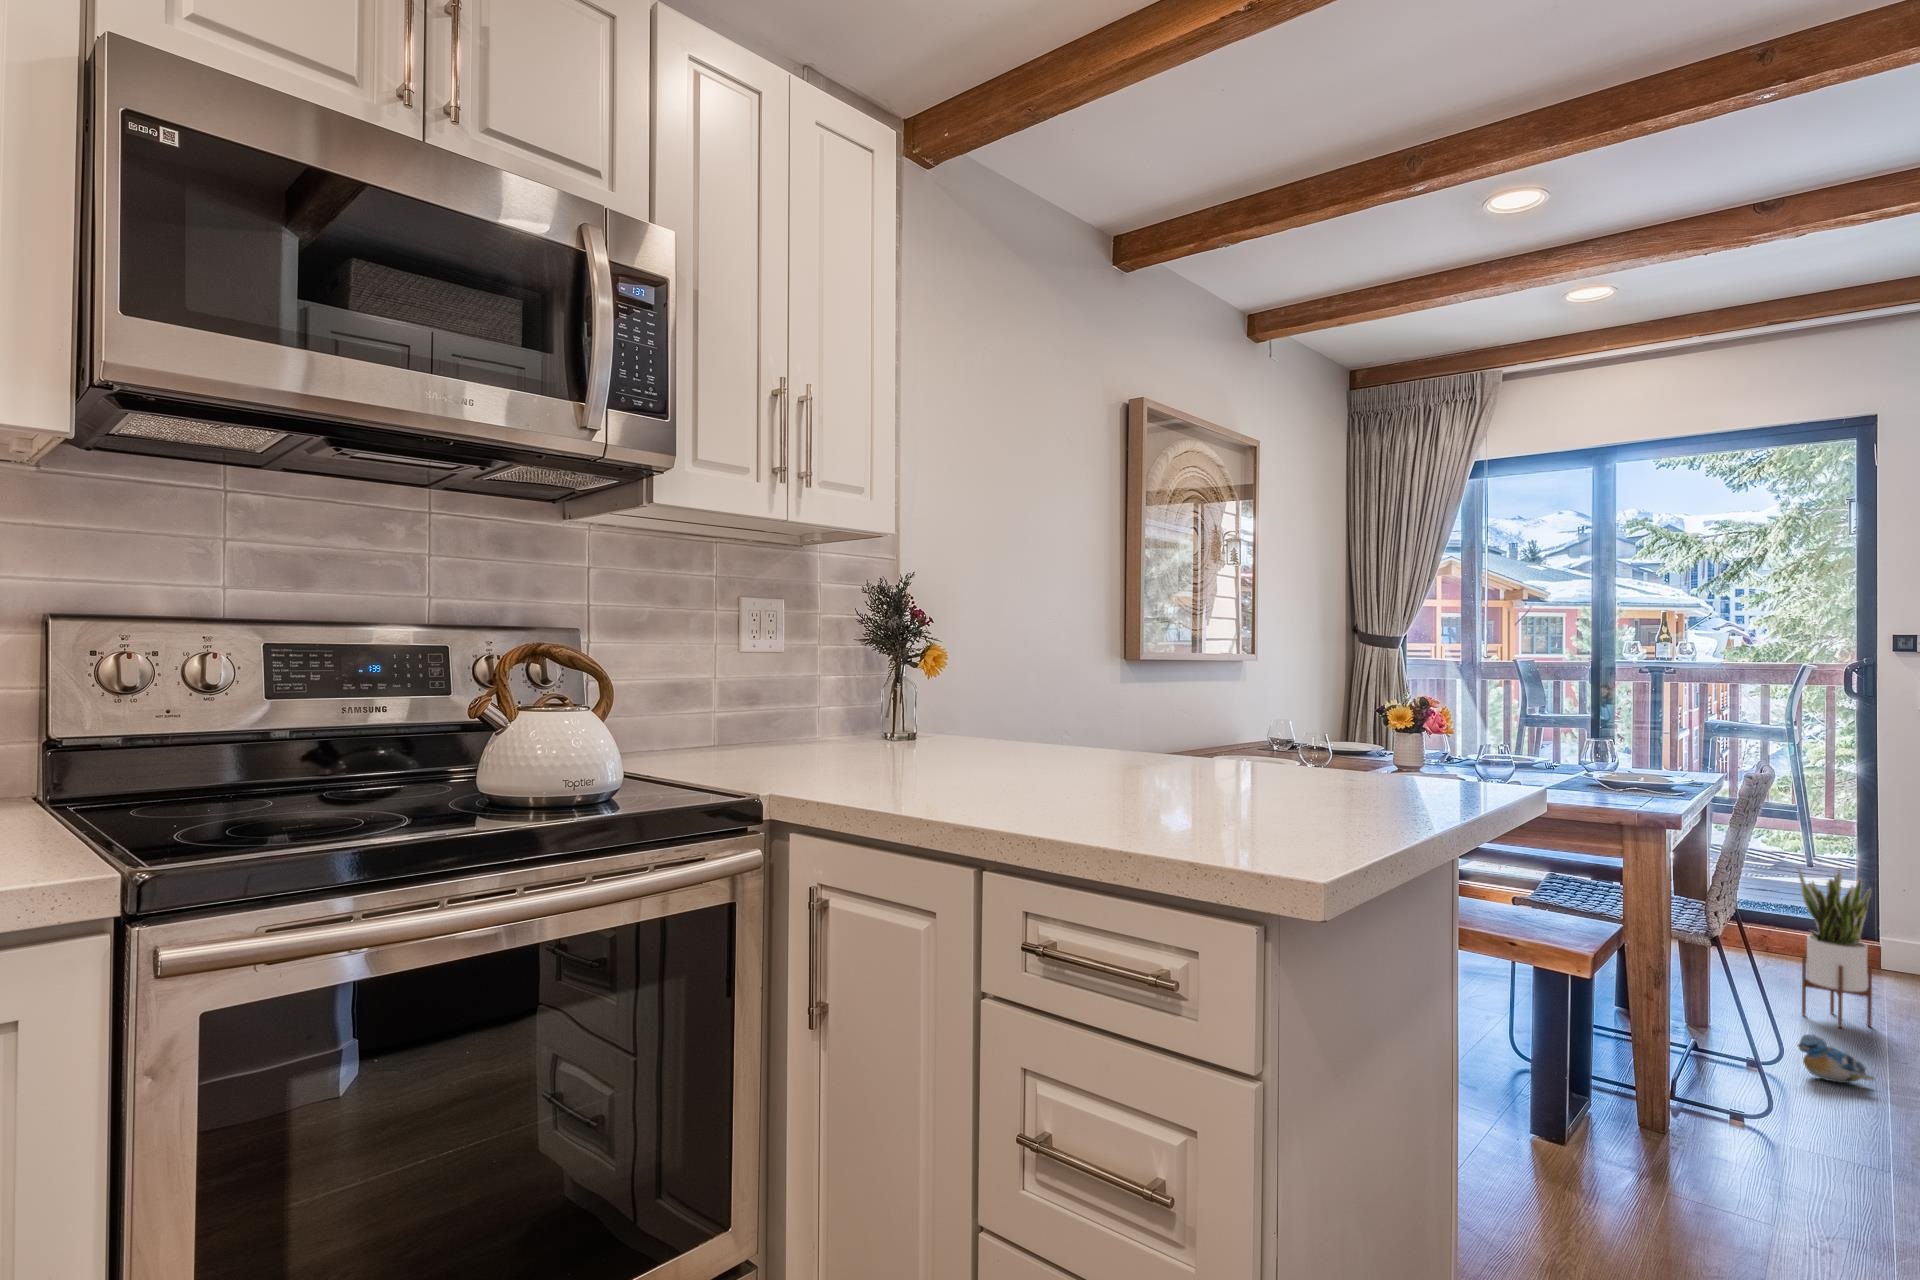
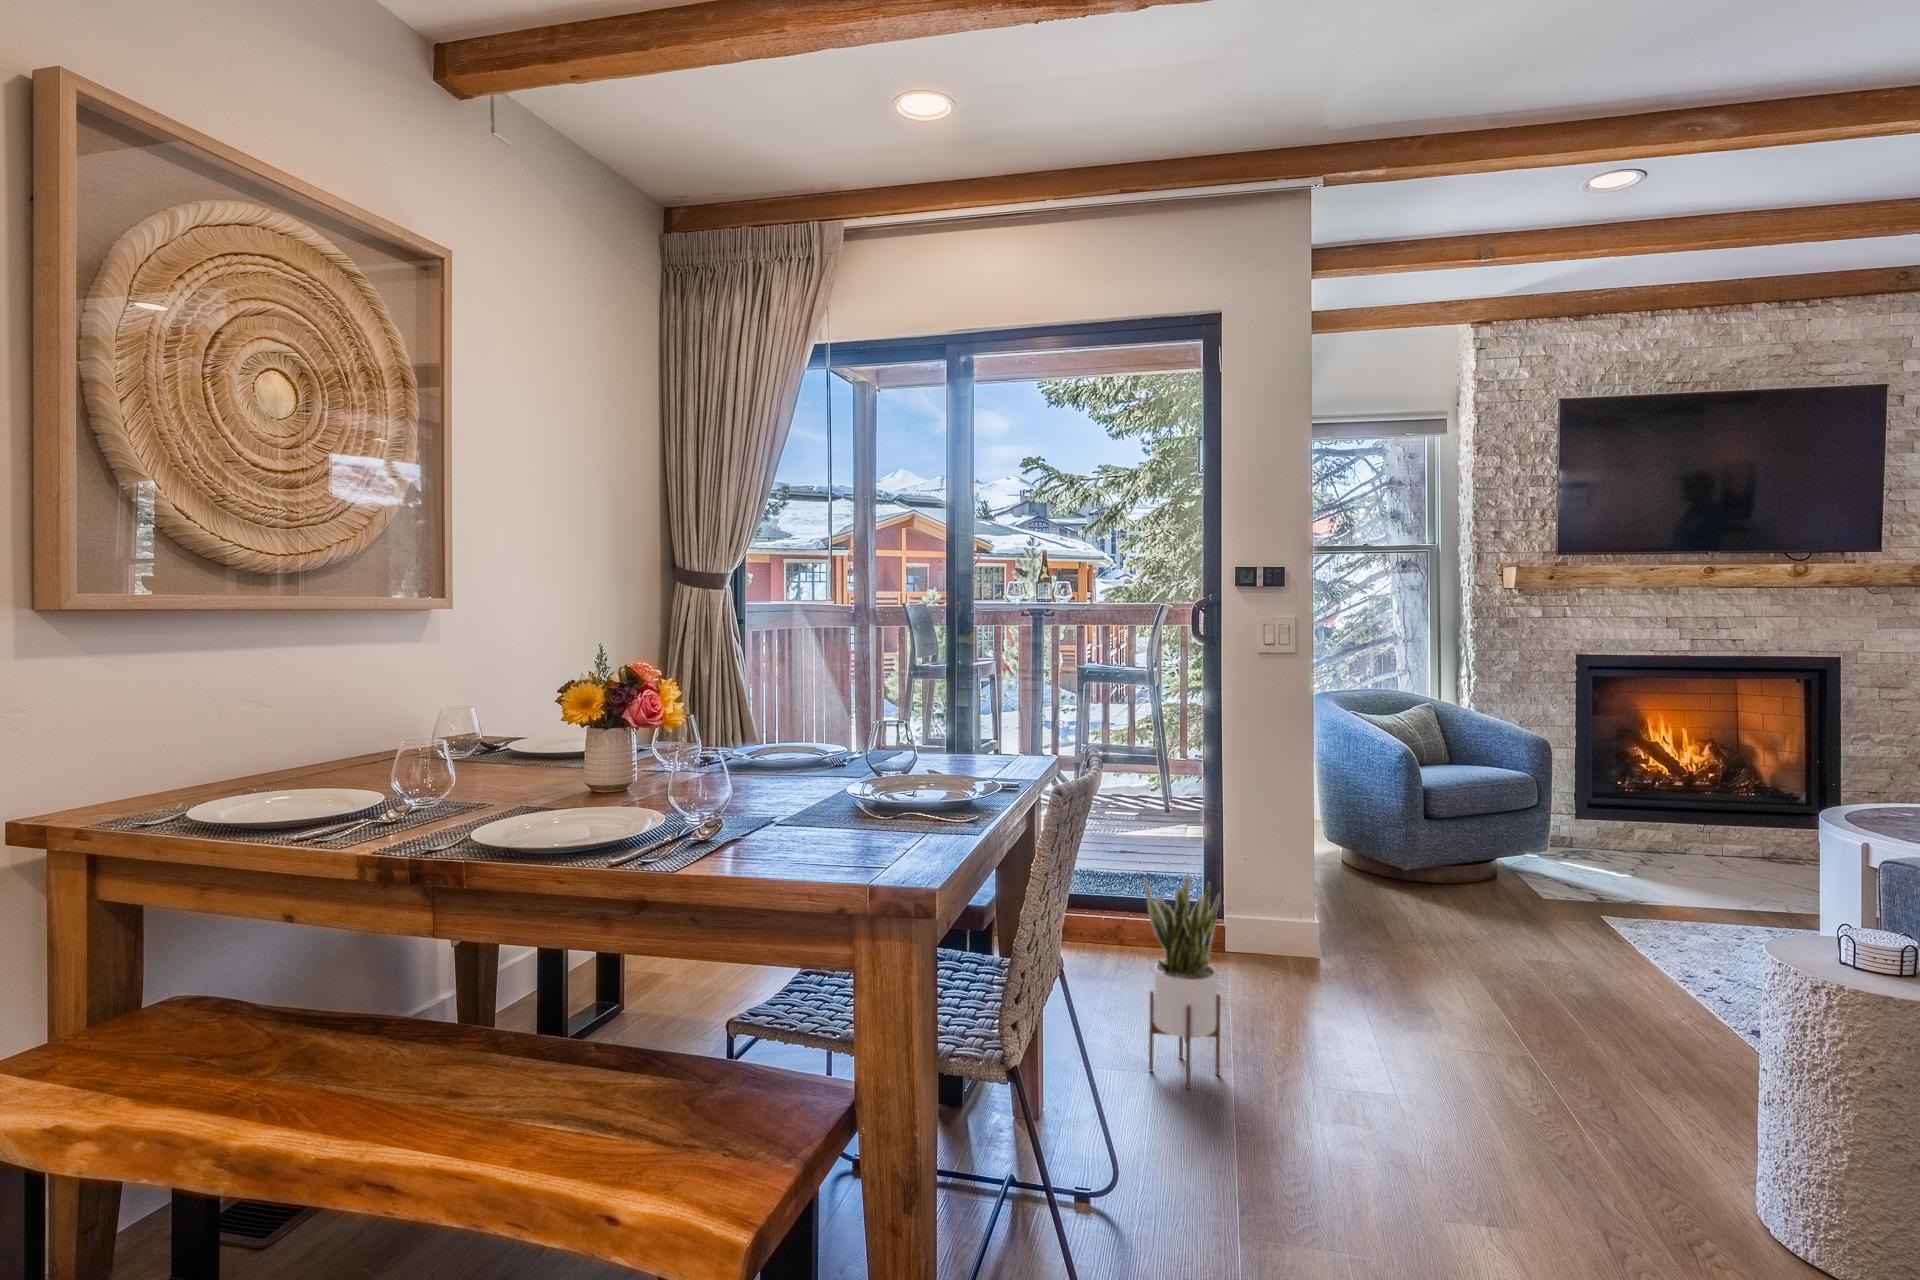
plush toy: present [1798,1034,1874,1083] -> none [1133,1162,1224,1230]

